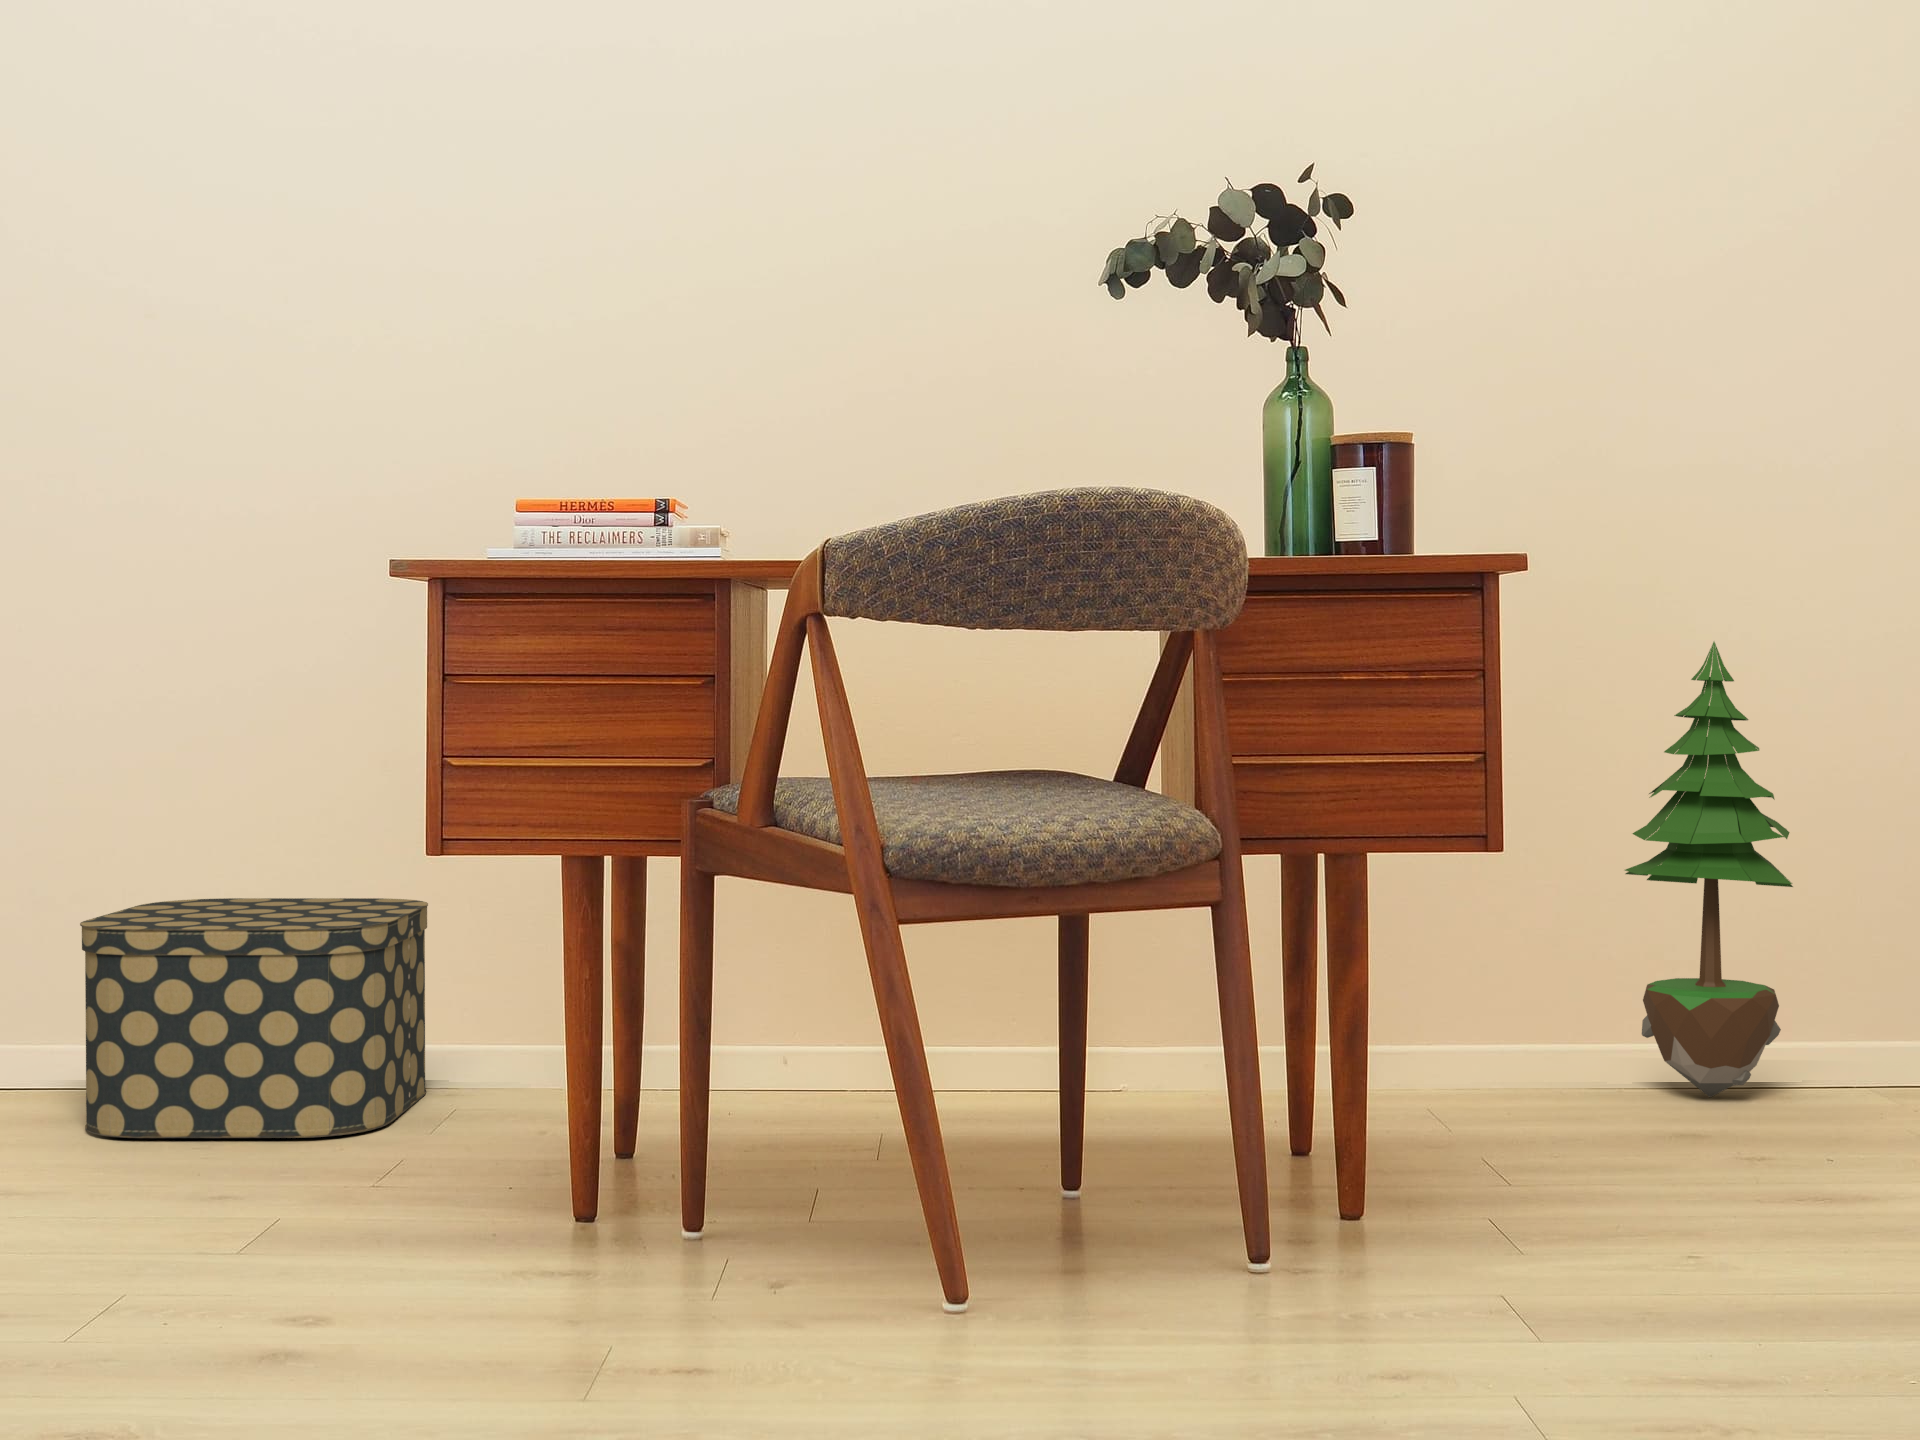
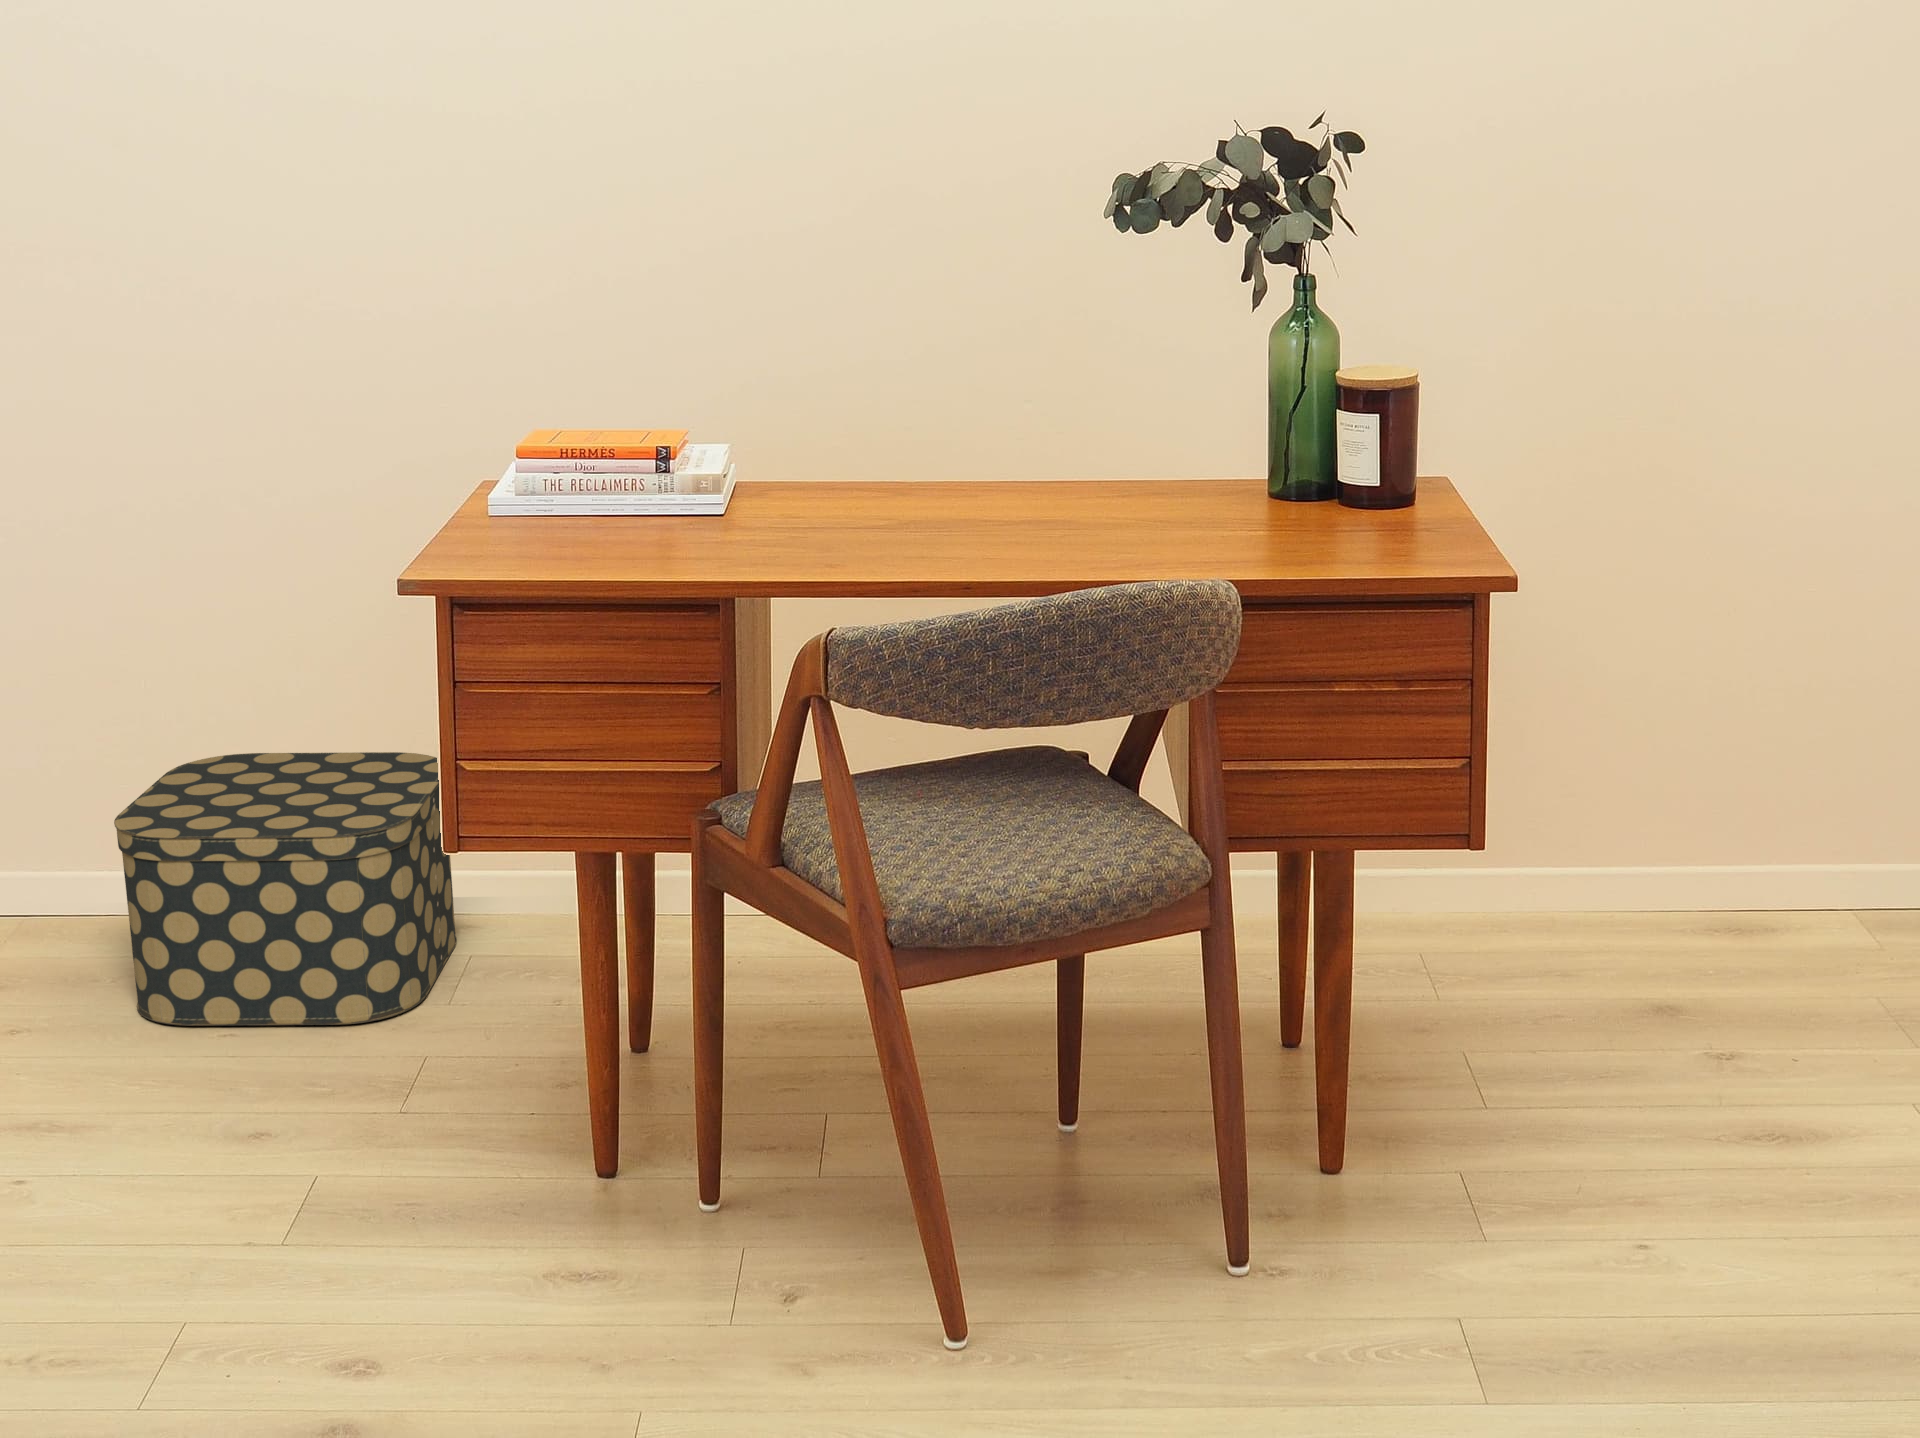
potted tree: present [1625,642,1793,1097] -> none [1620,510,1786,945]

